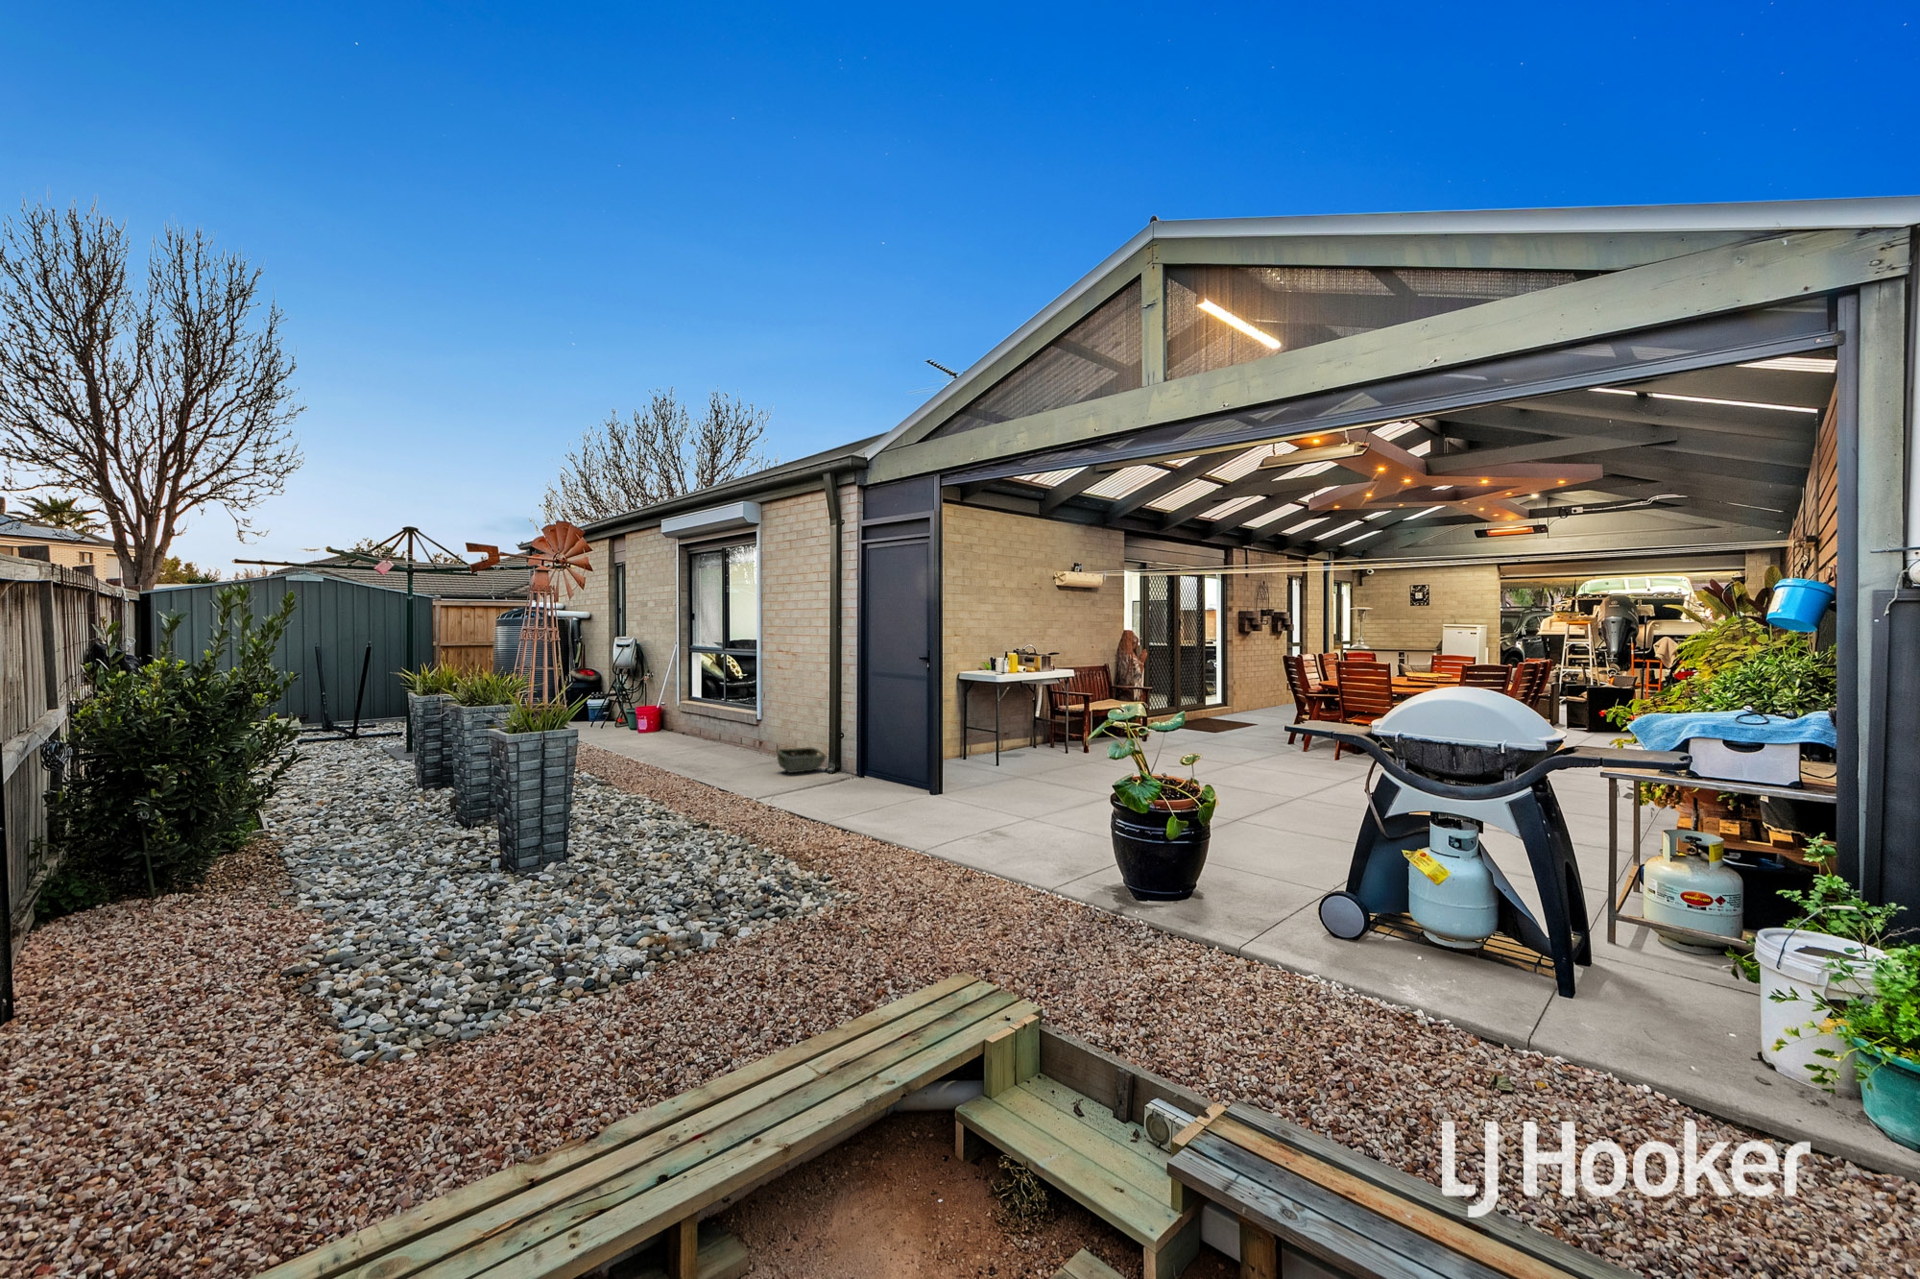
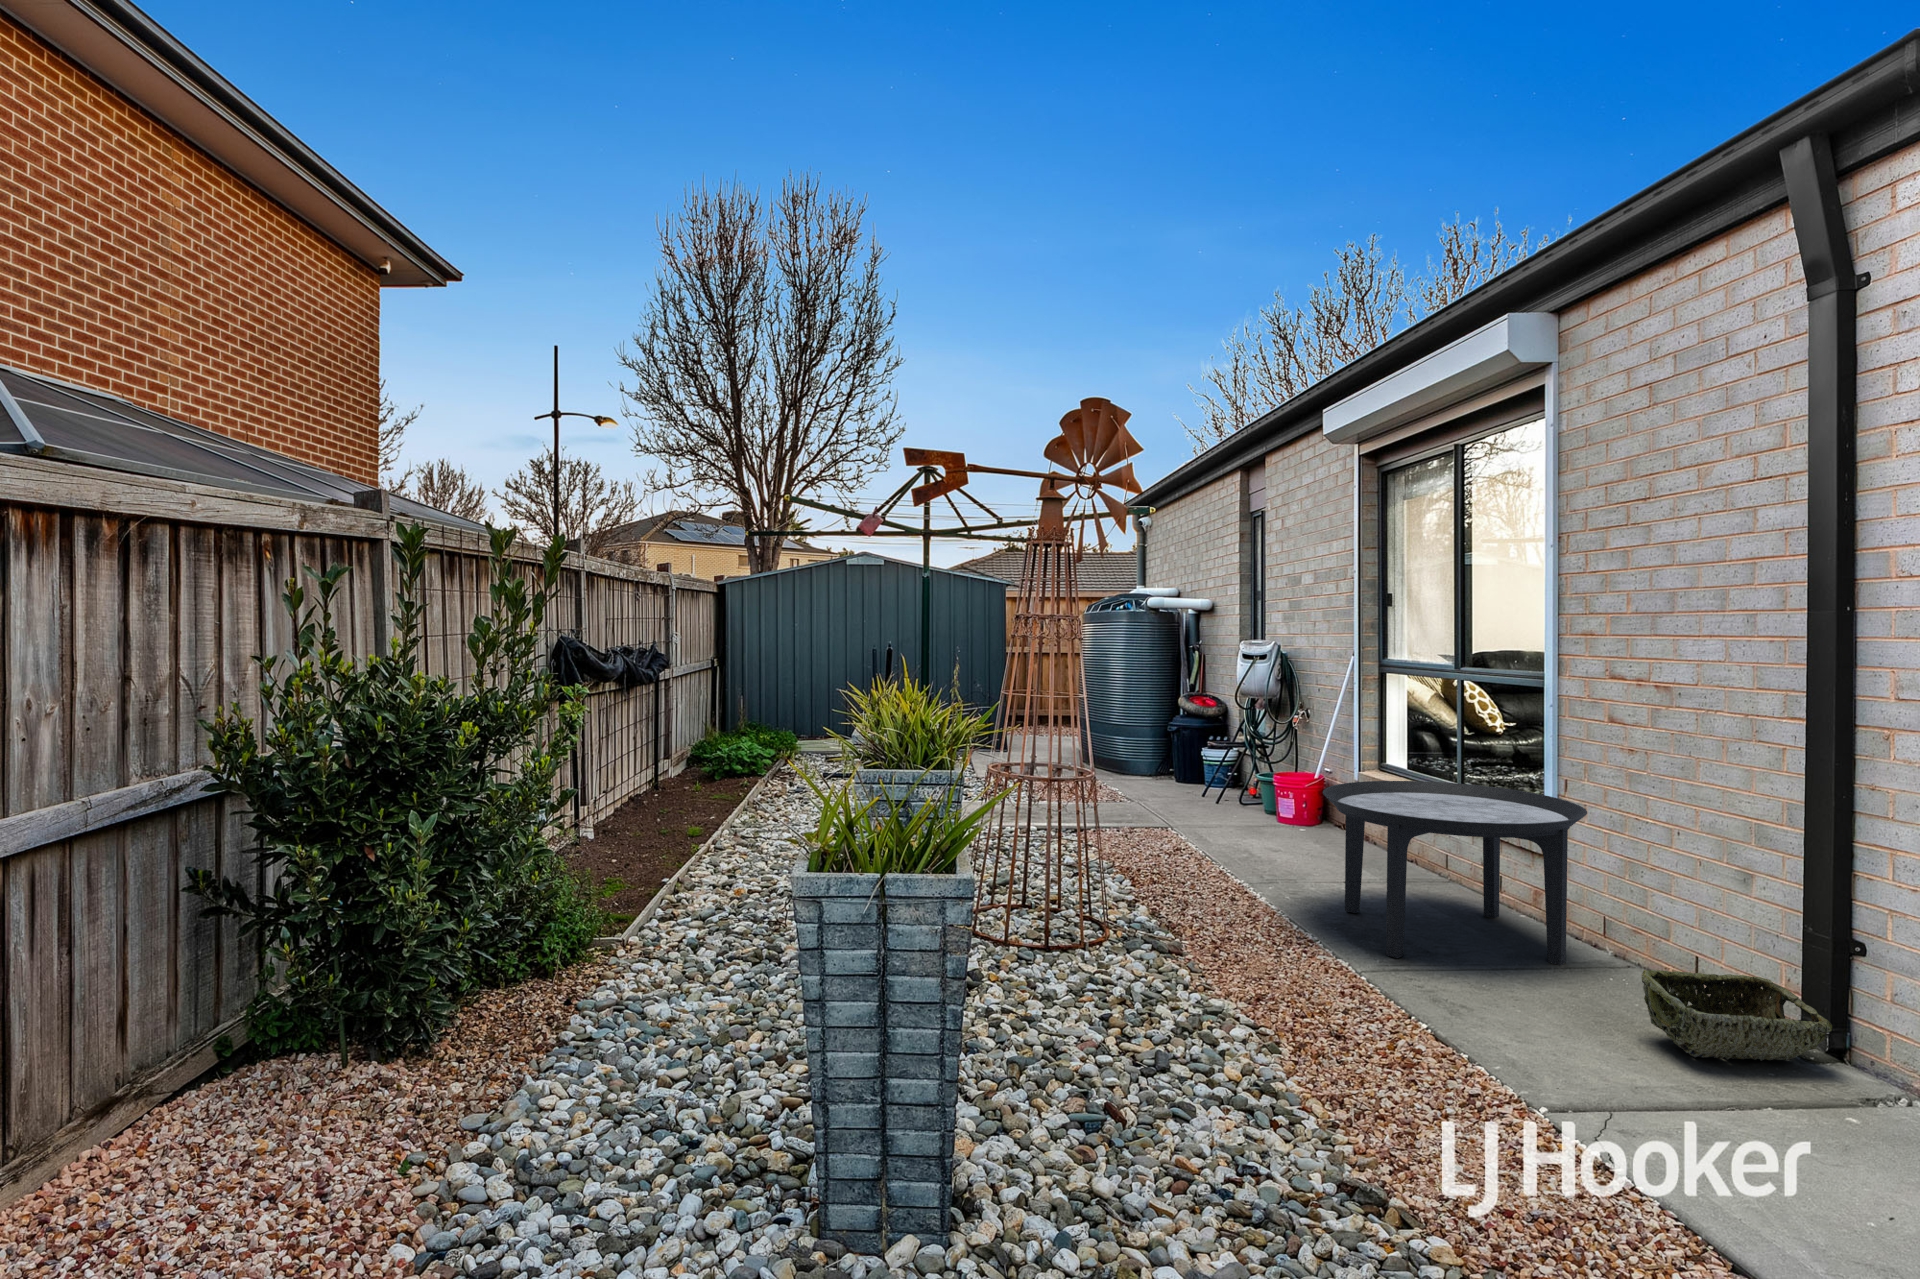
round table: none [665,698,767,767] -> present [1323,781,1587,965]

